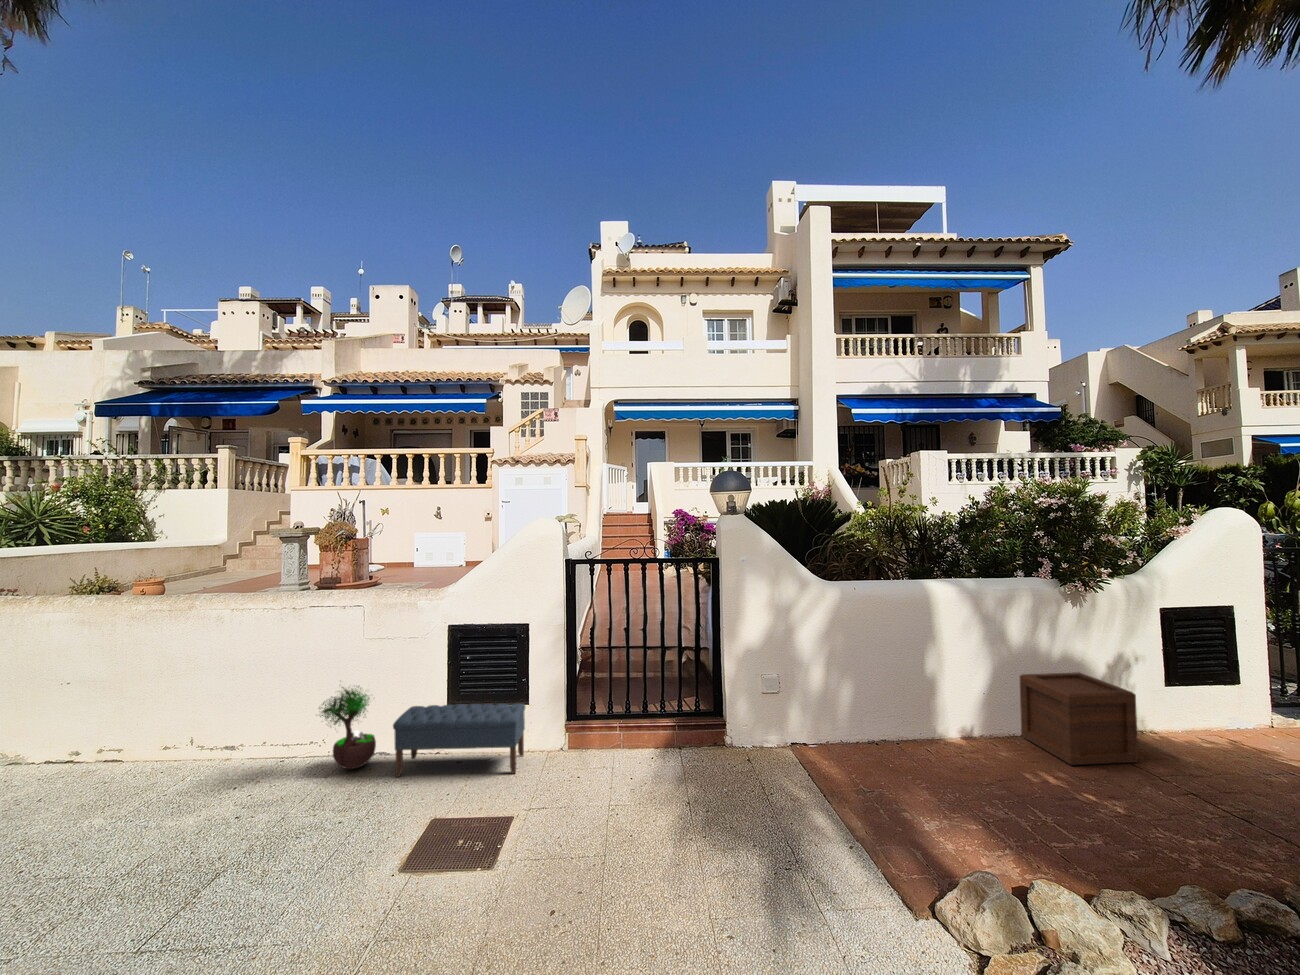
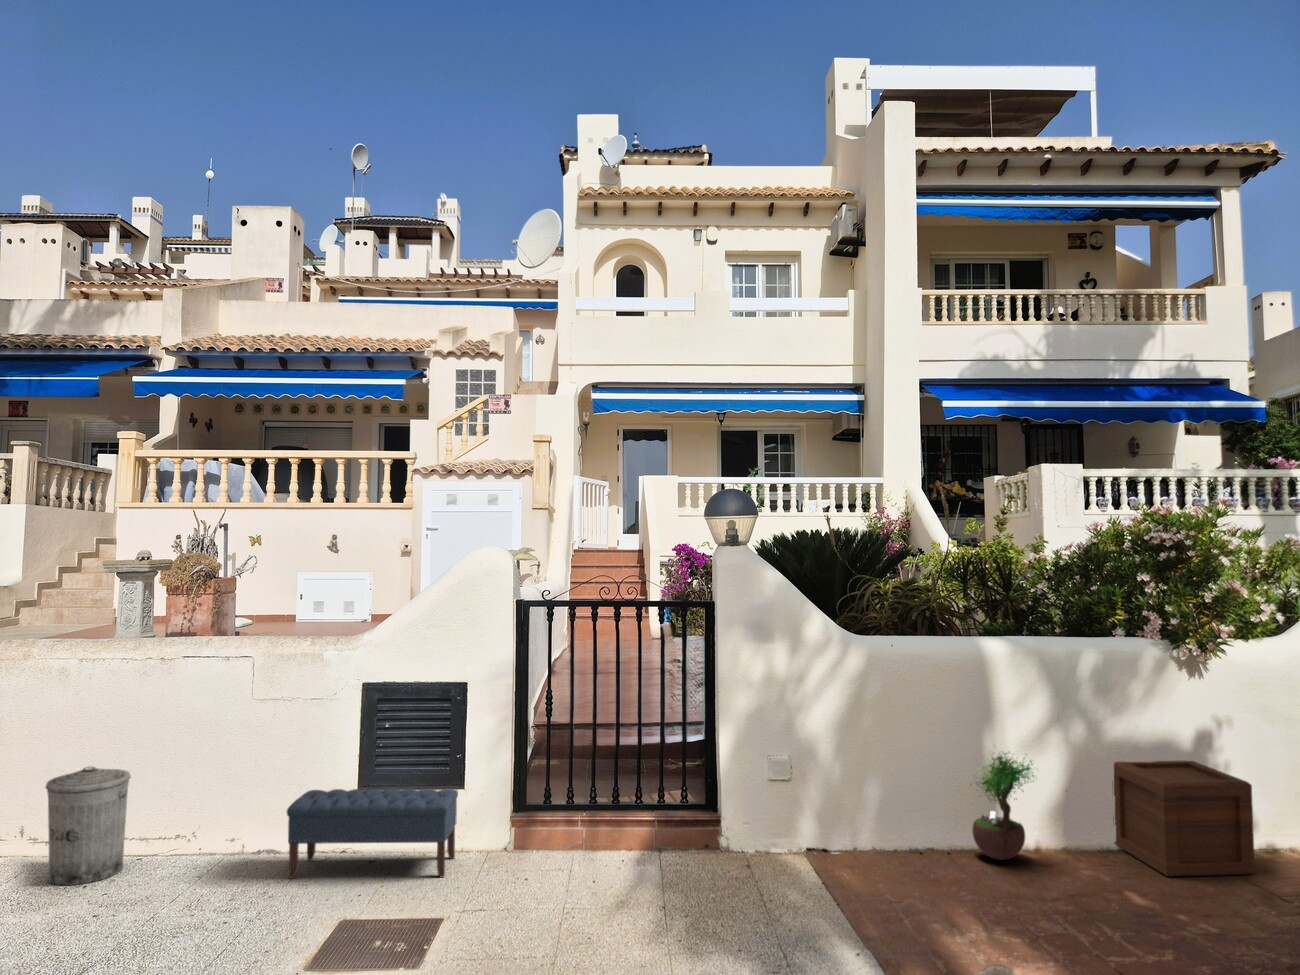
potted tree: present [319,686,376,769] -> present [970,752,1037,860]
trash can: none [205,692,274,786] -> present [46,767,131,885]

